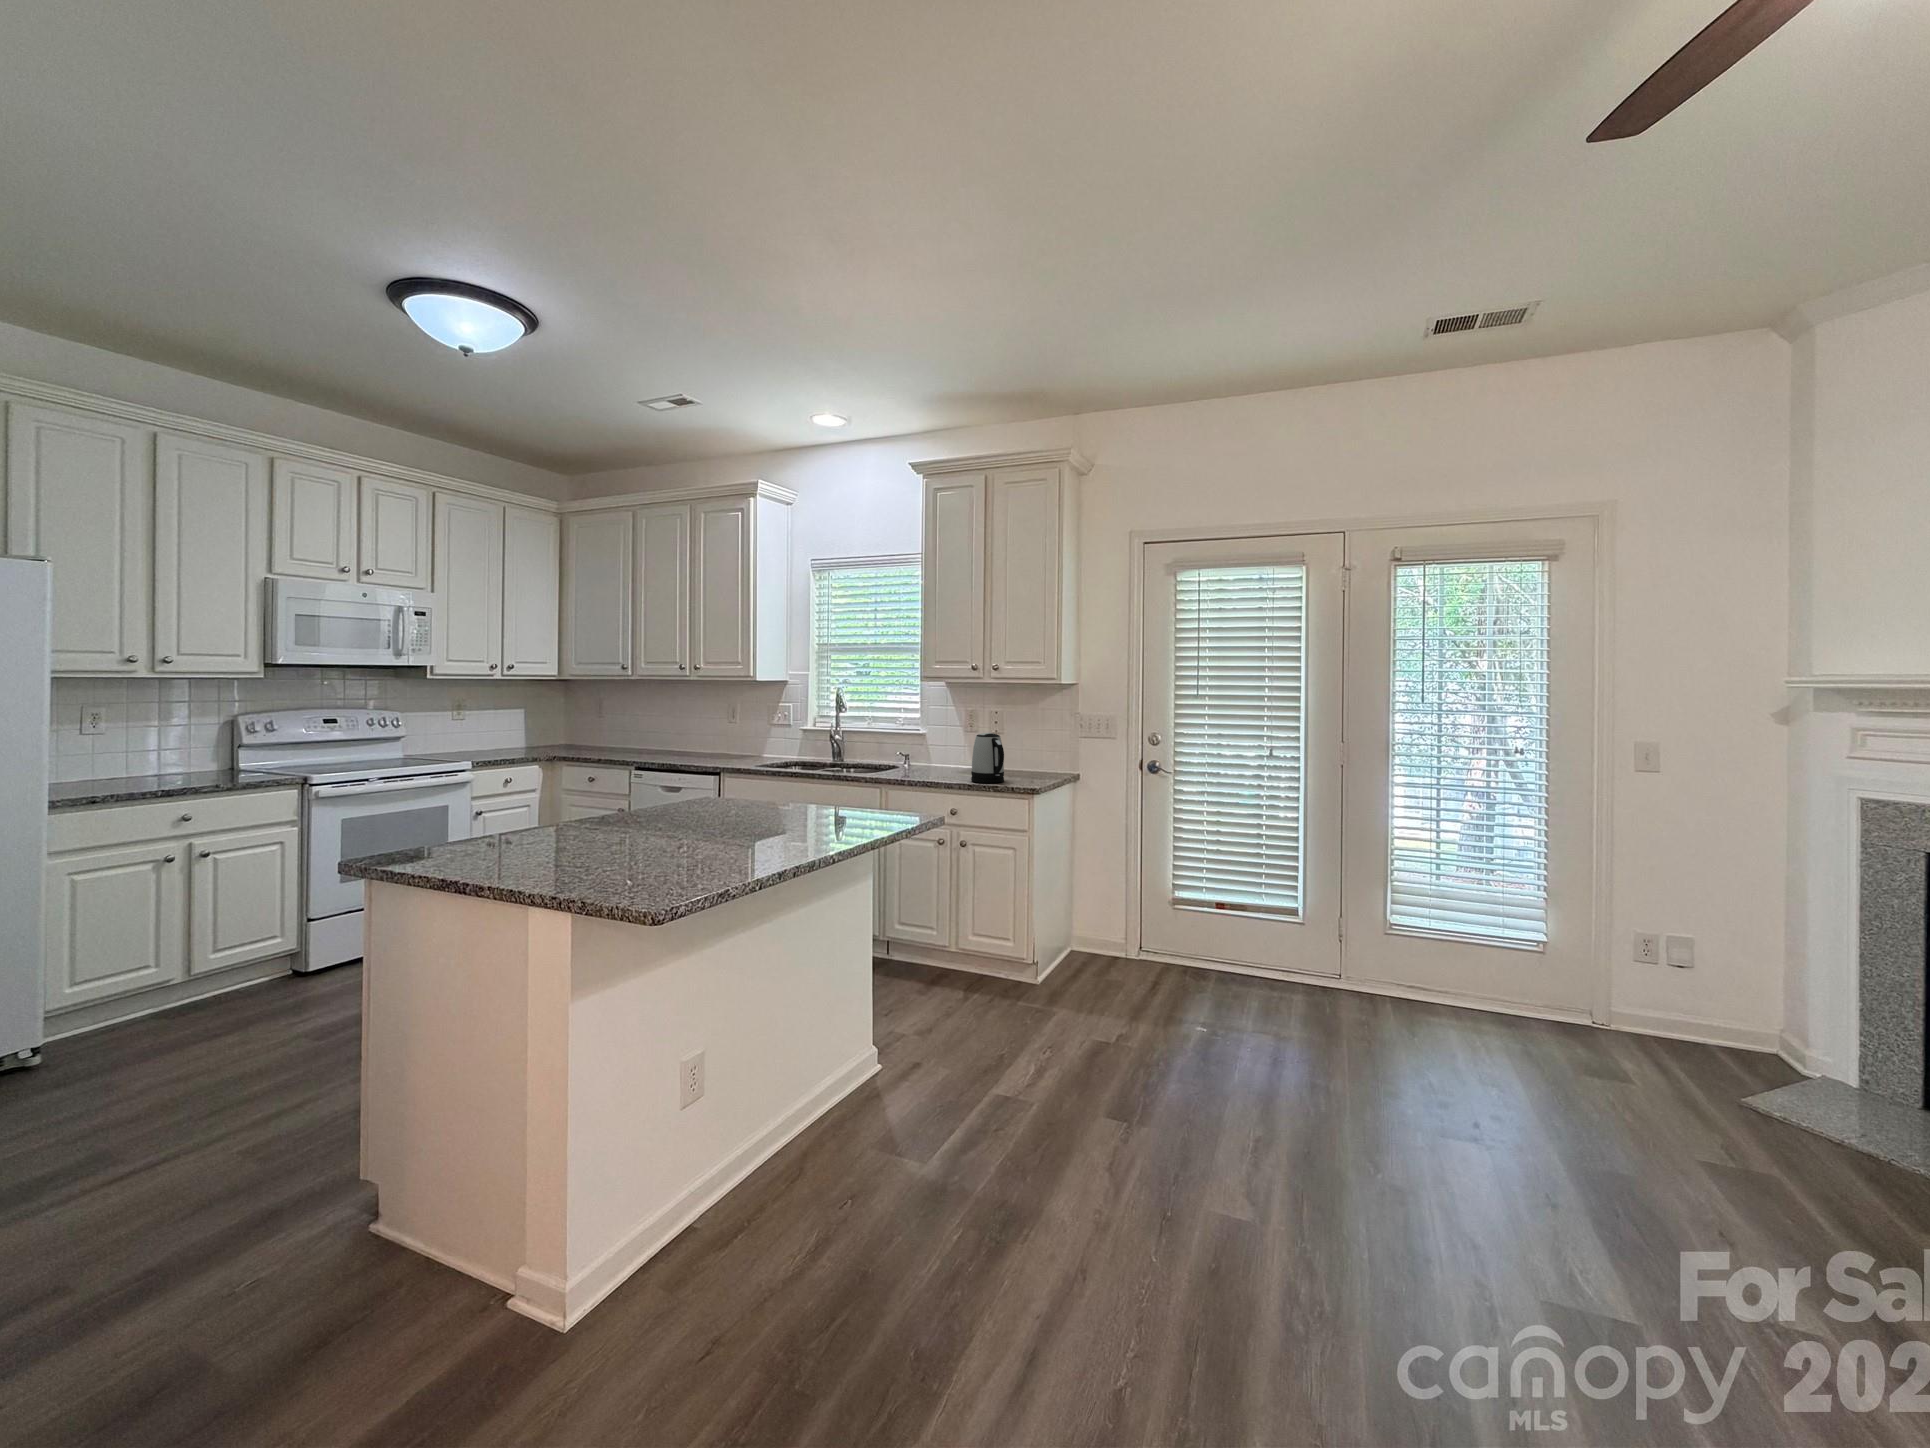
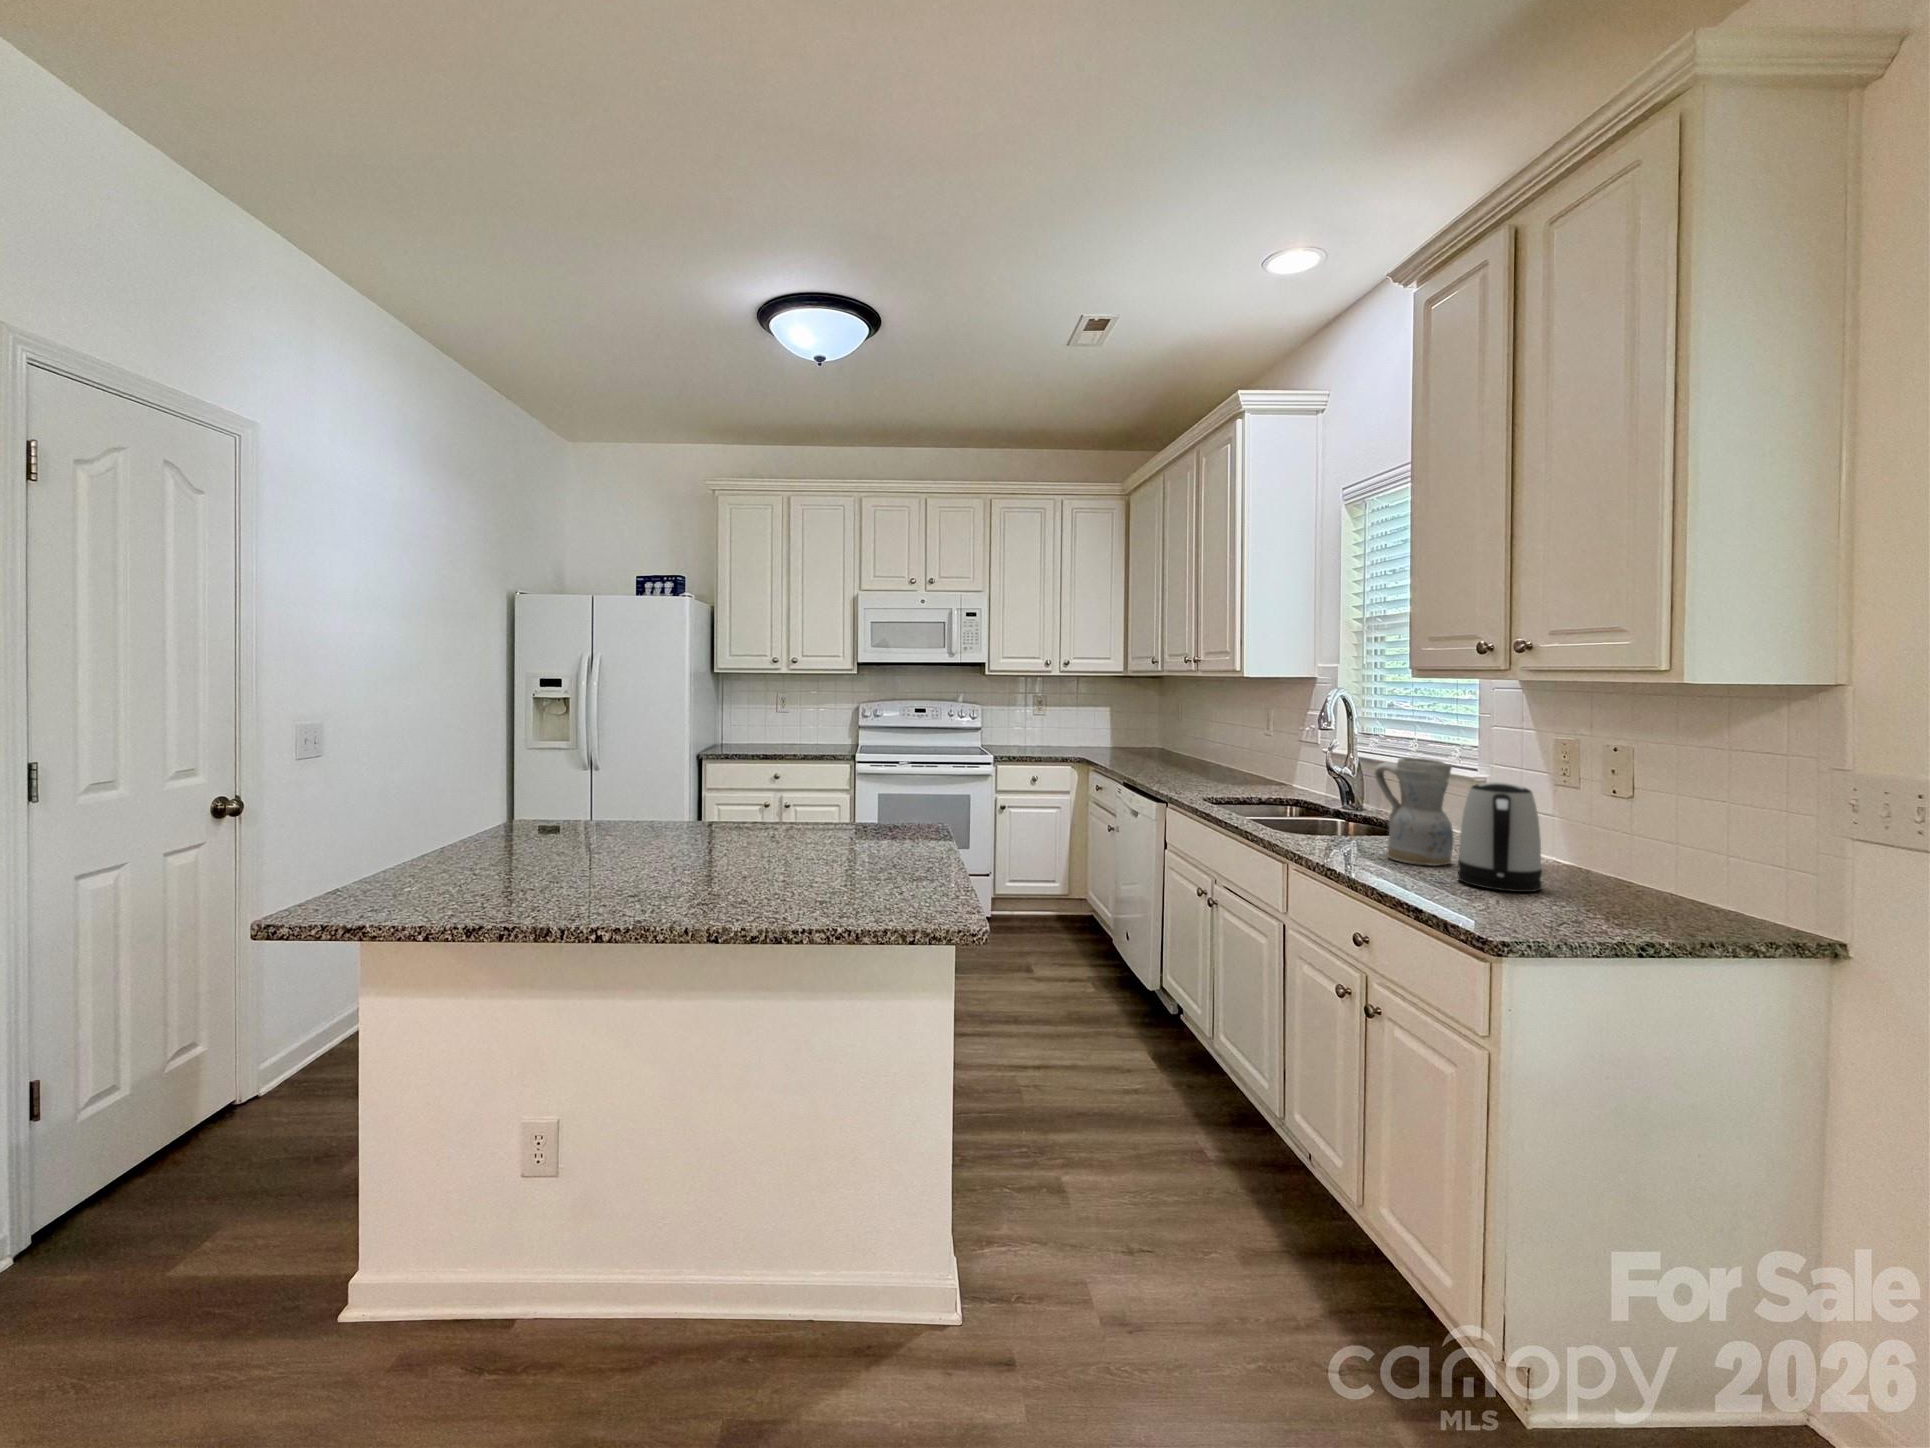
ceramic pitcher: none [918,725,955,780] -> present [1375,757,1453,865]

